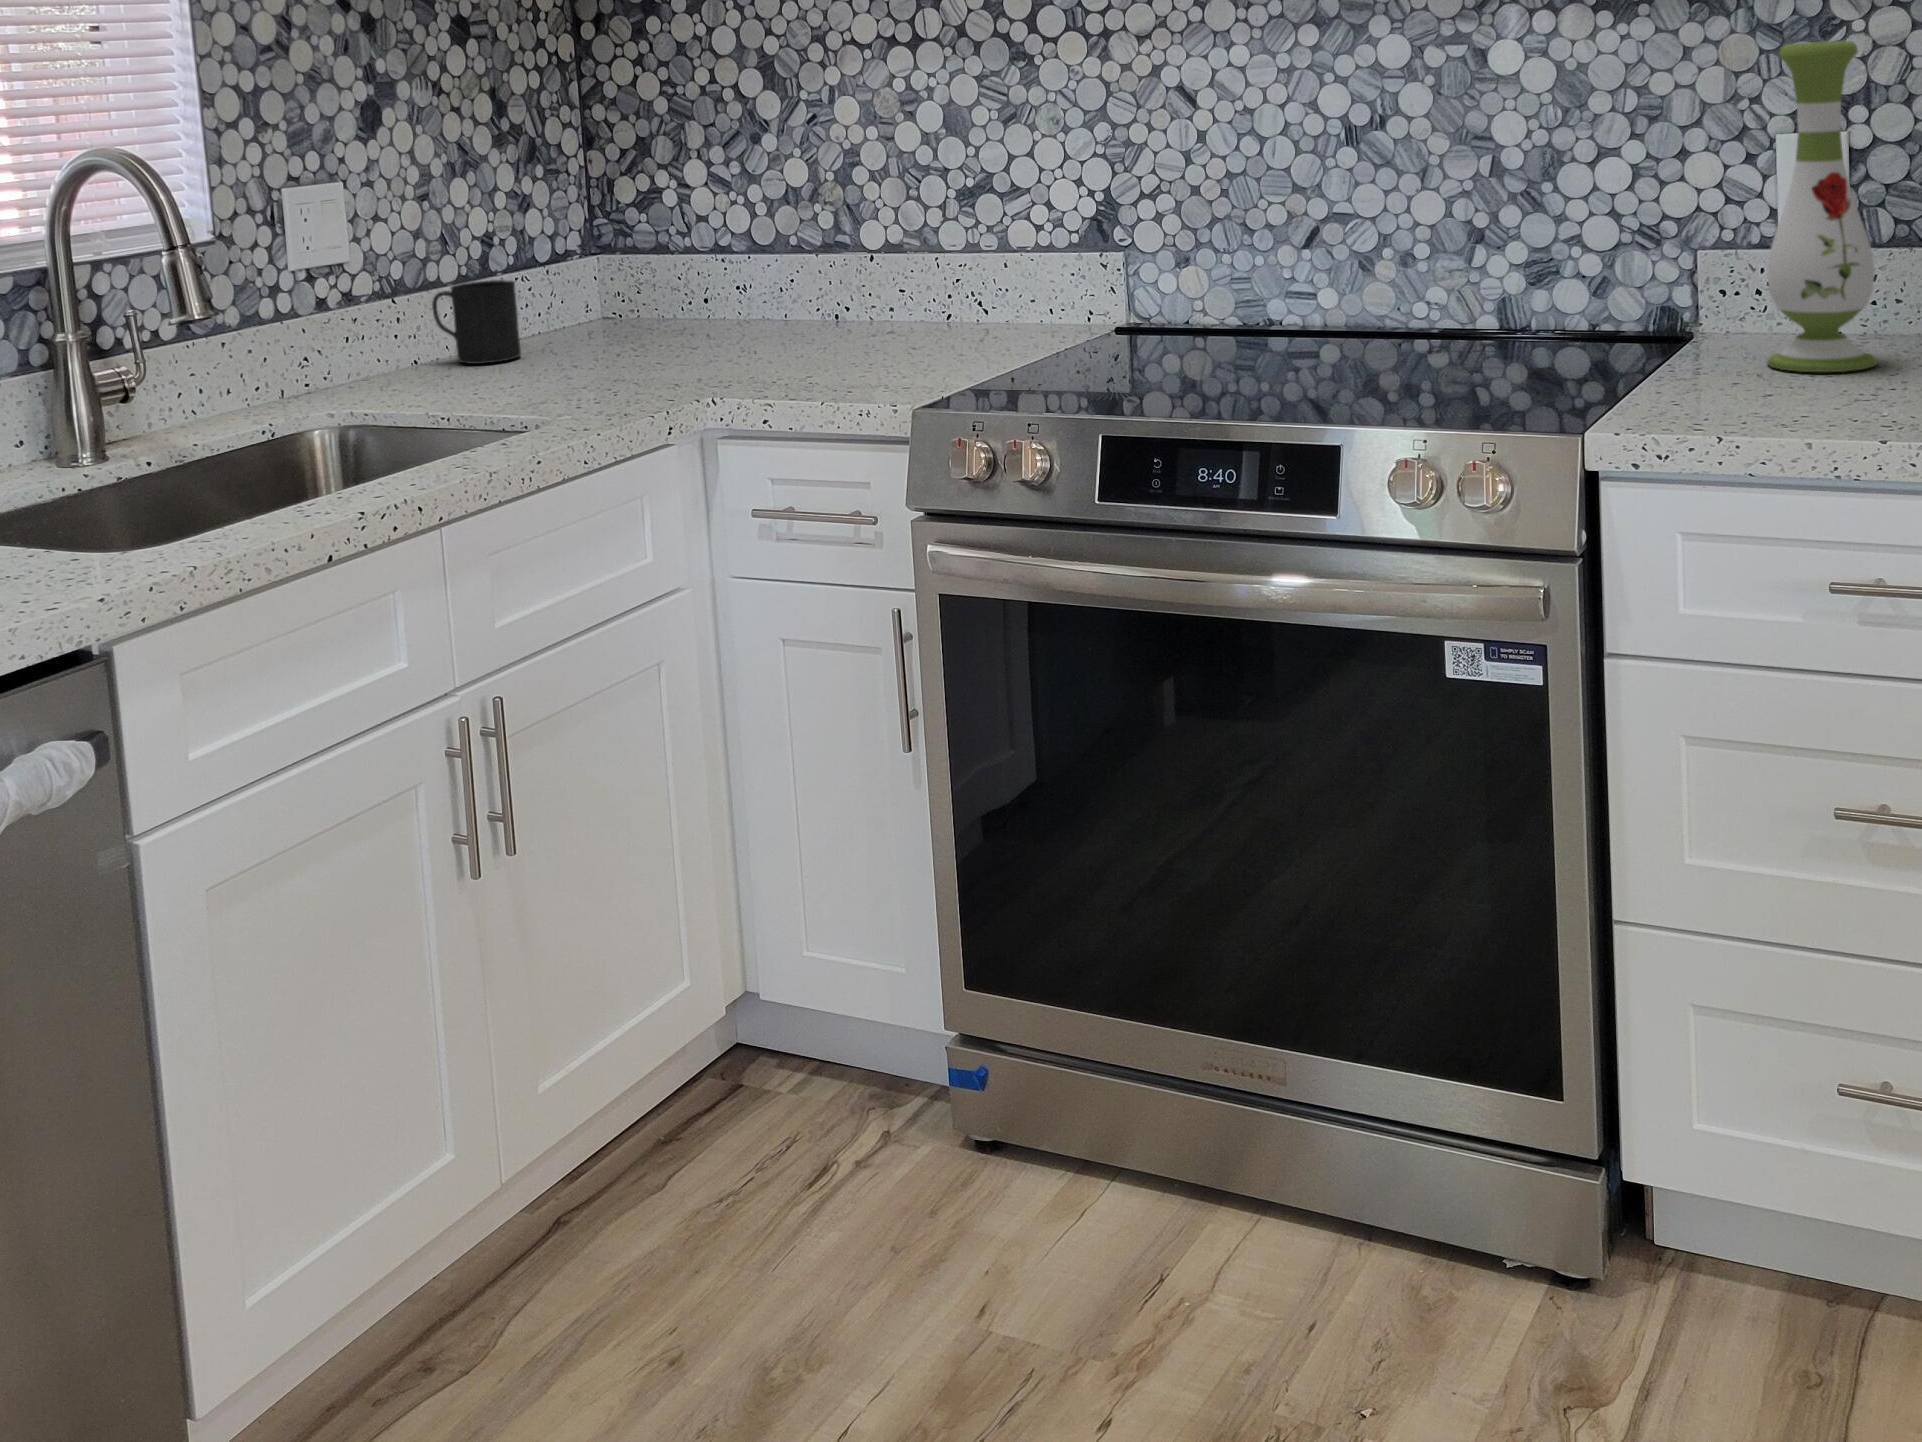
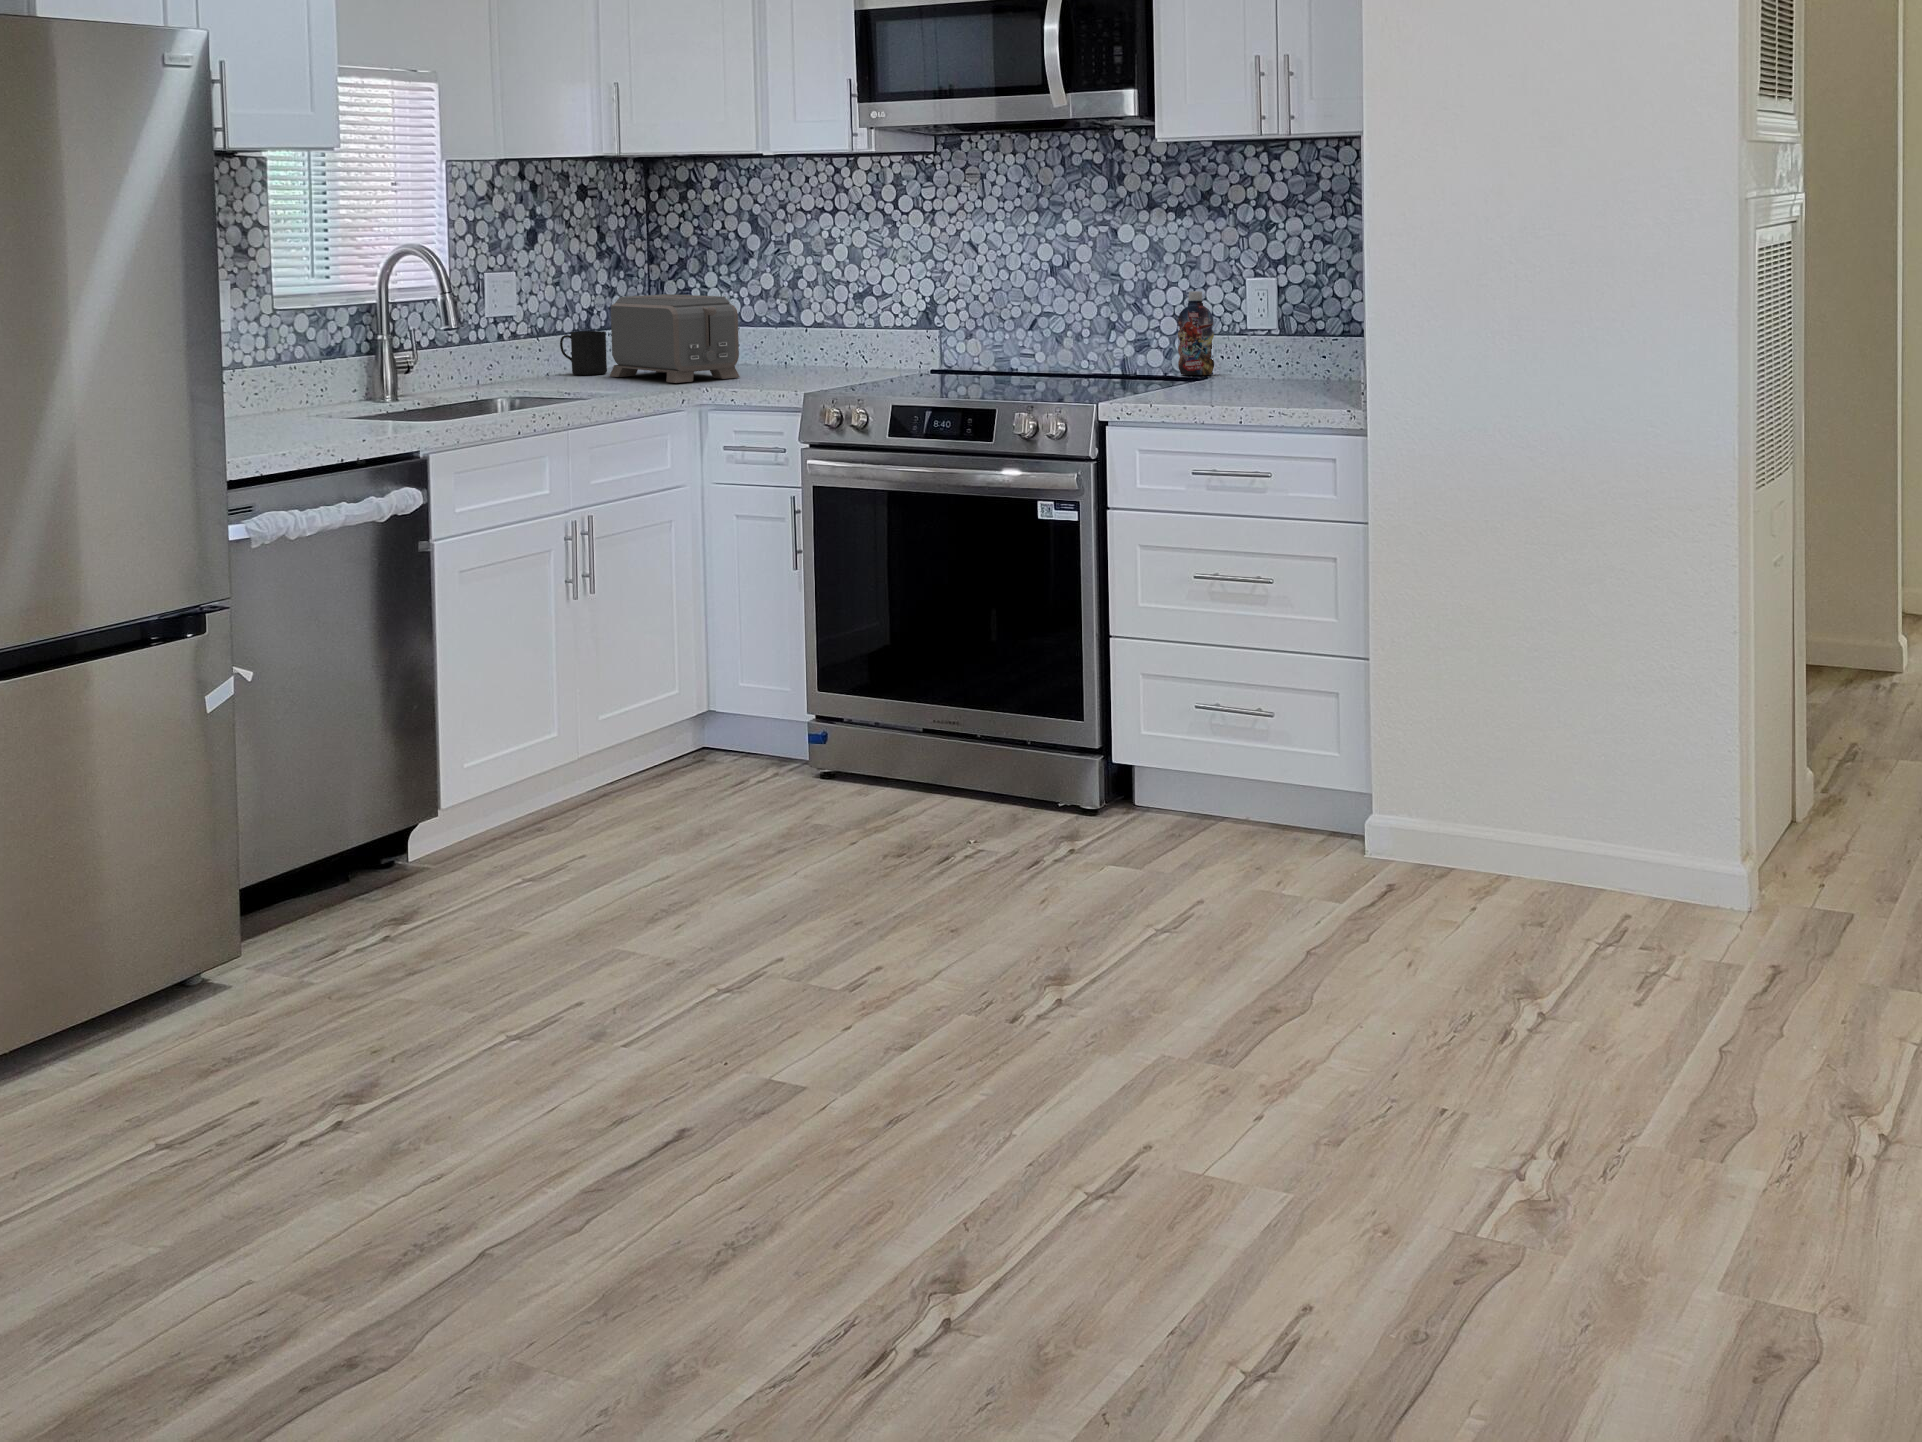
vase: present [1768,41,1877,372] -> none [1216,232,1265,389]
bottle: none [1625,164,1702,329] -> present [1178,291,1214,375]
toaster: none [520,208,769,385] -> present [610,294,740,383]

